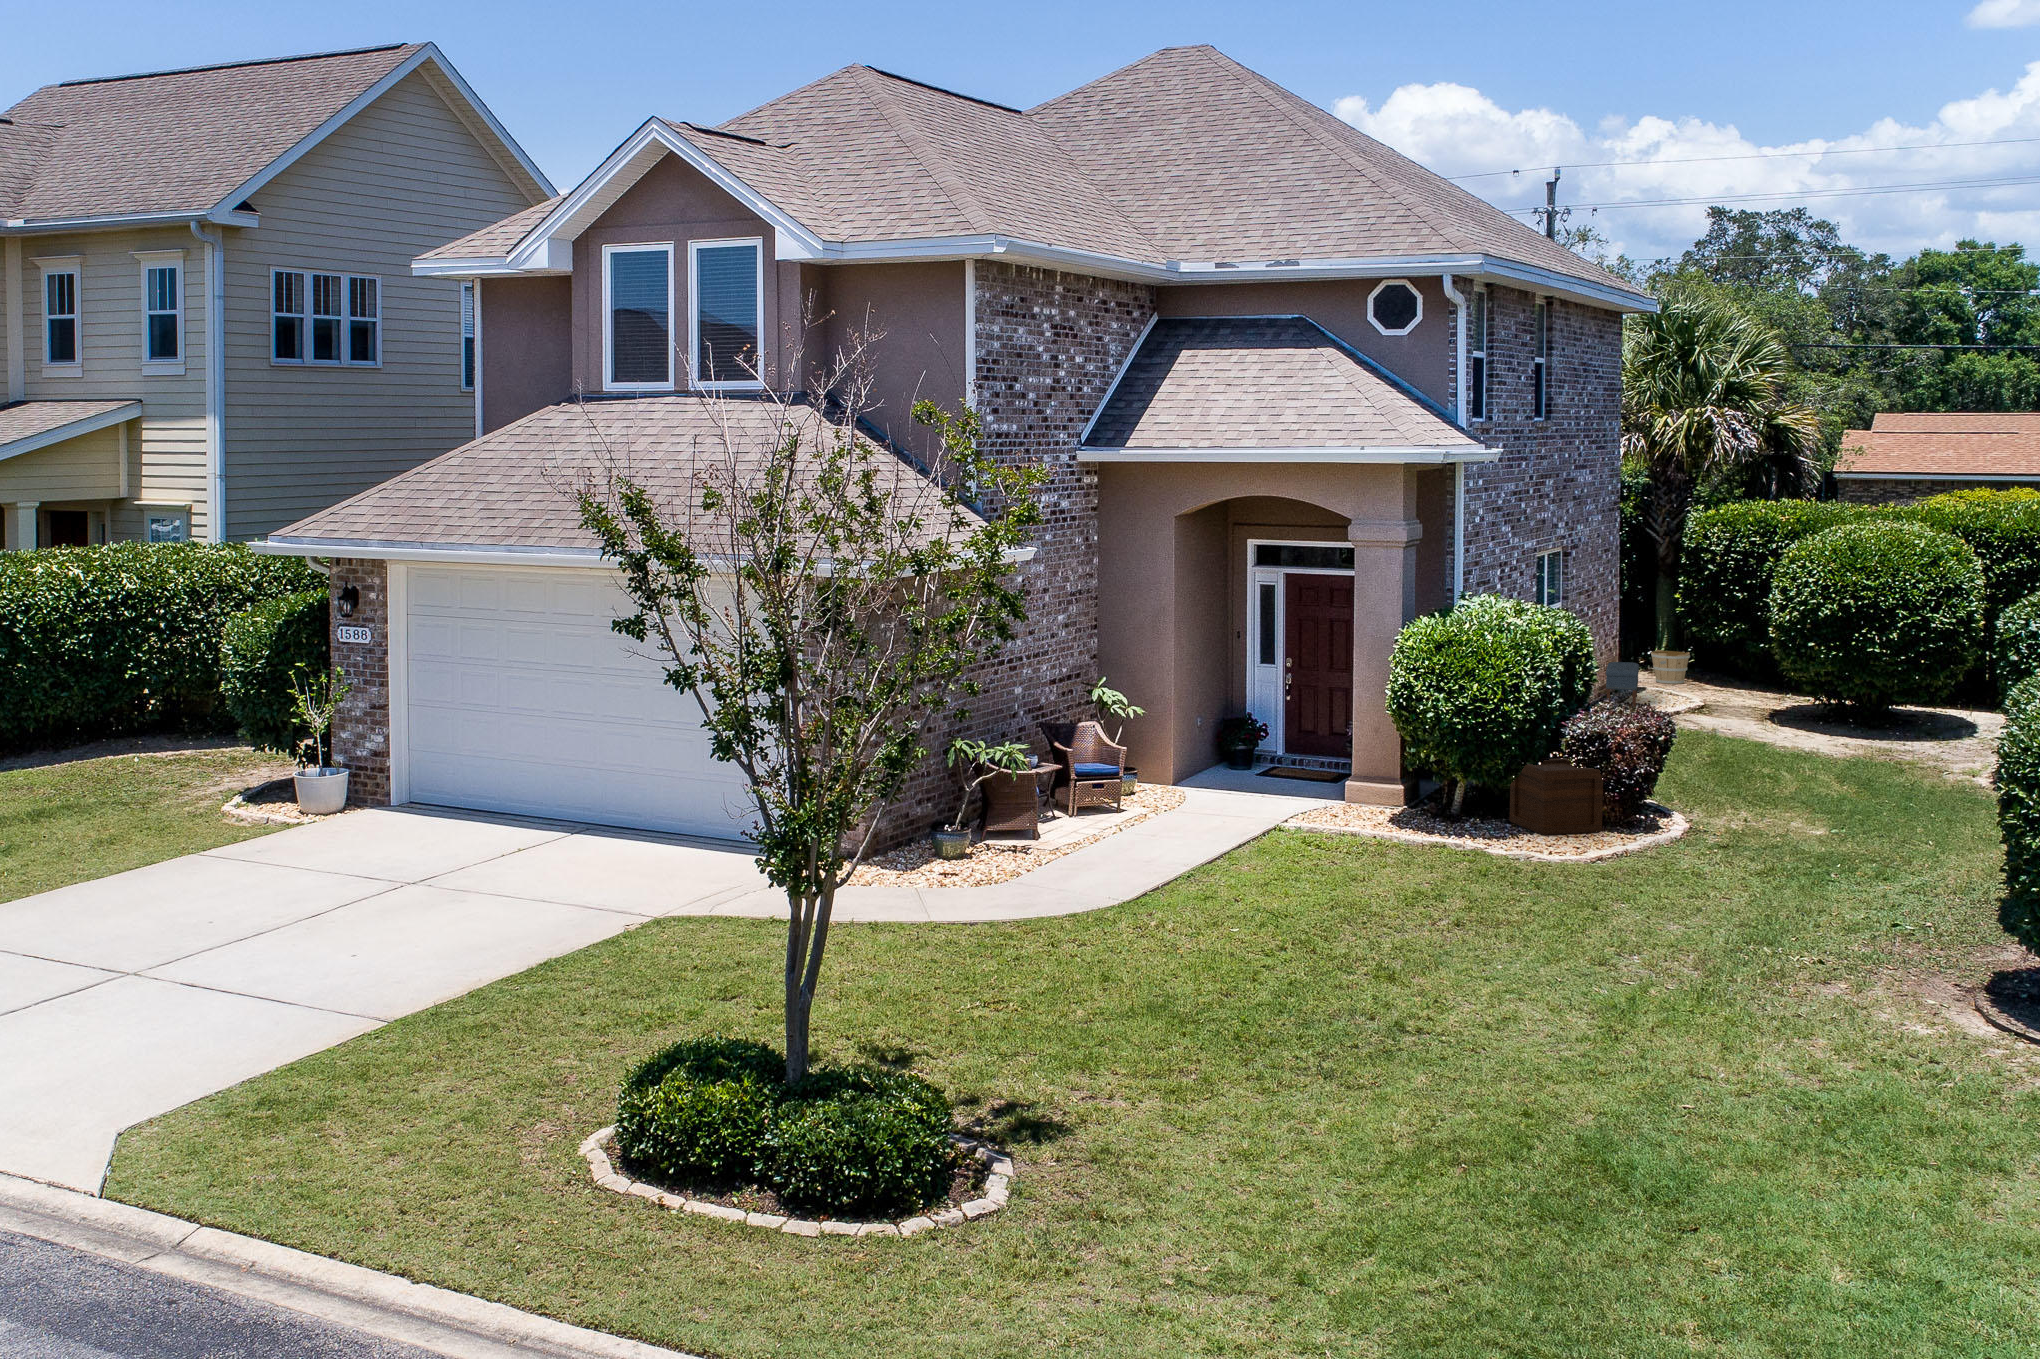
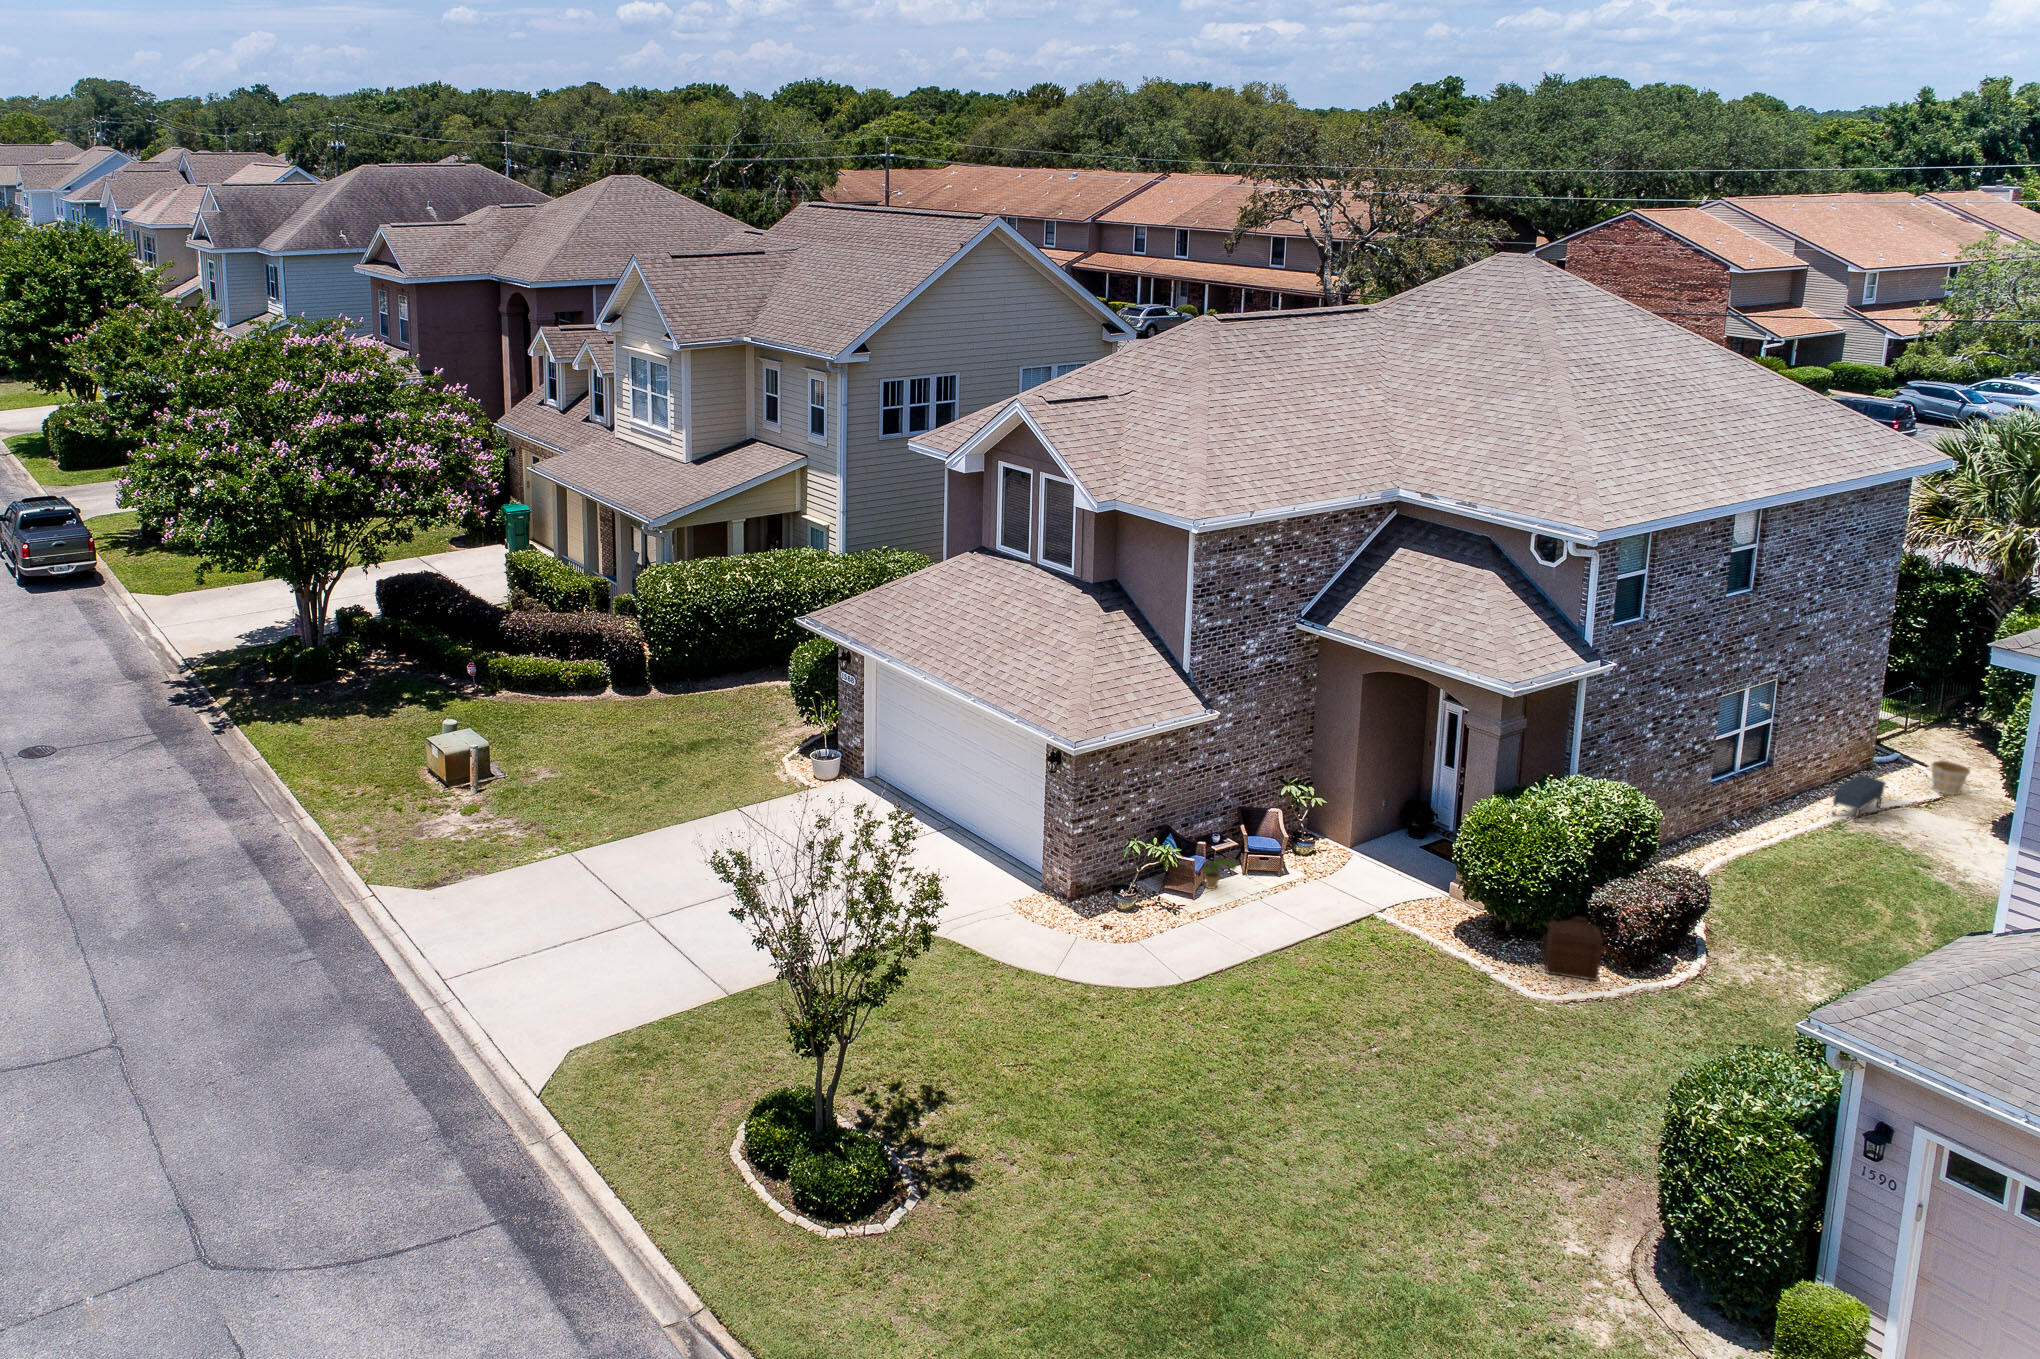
potted plant: none [1034,779,1093,833] -> present [1204,860,1236,889]

